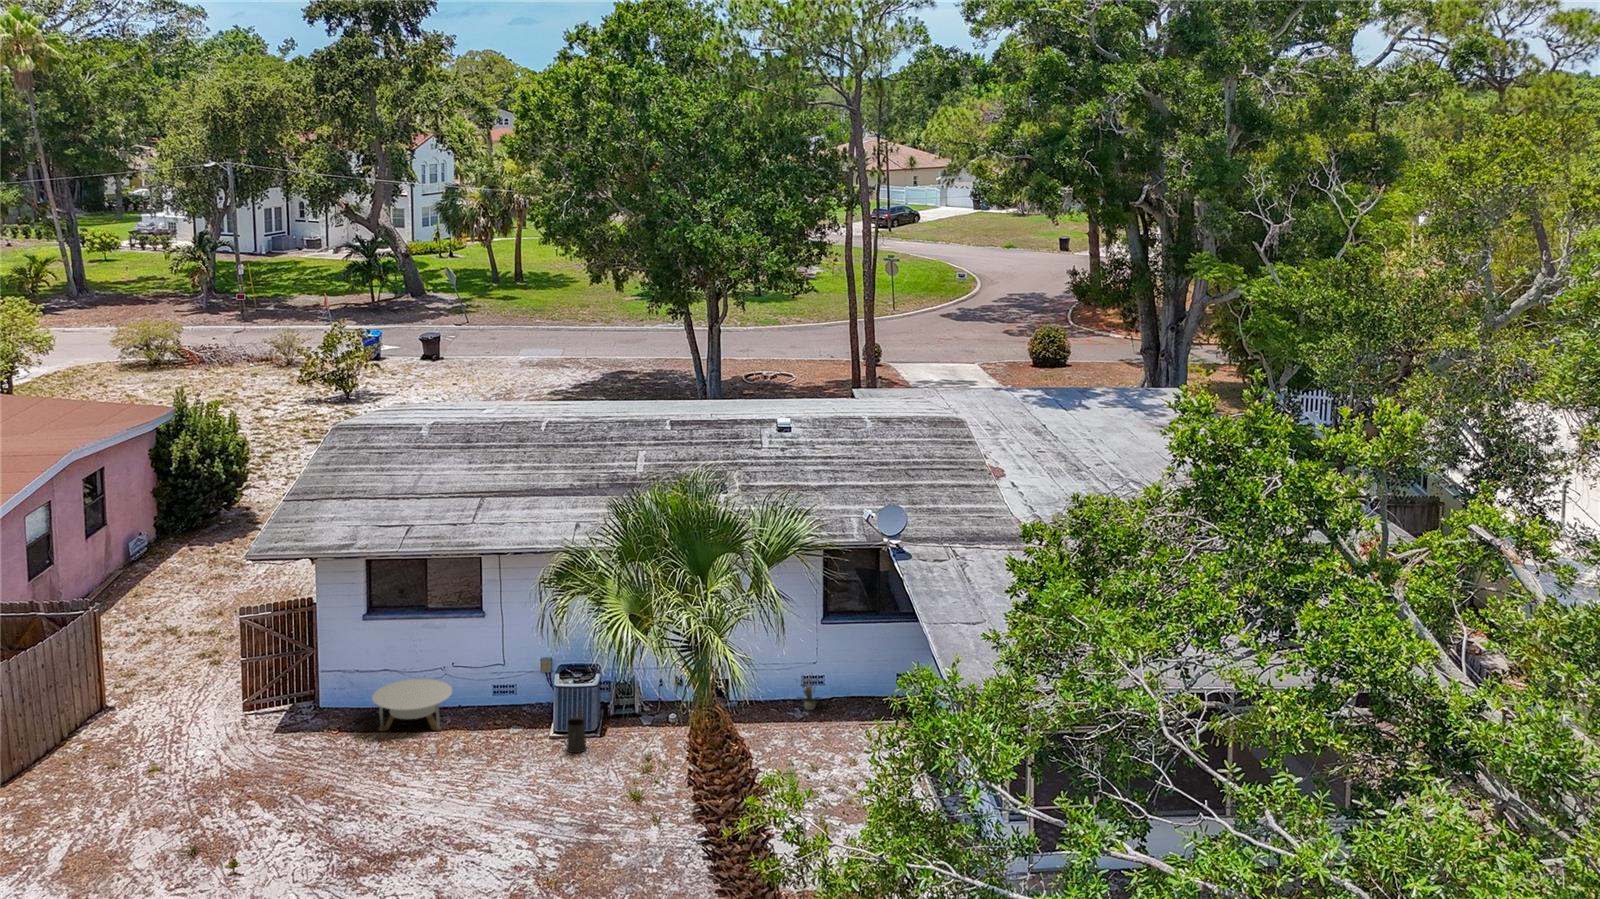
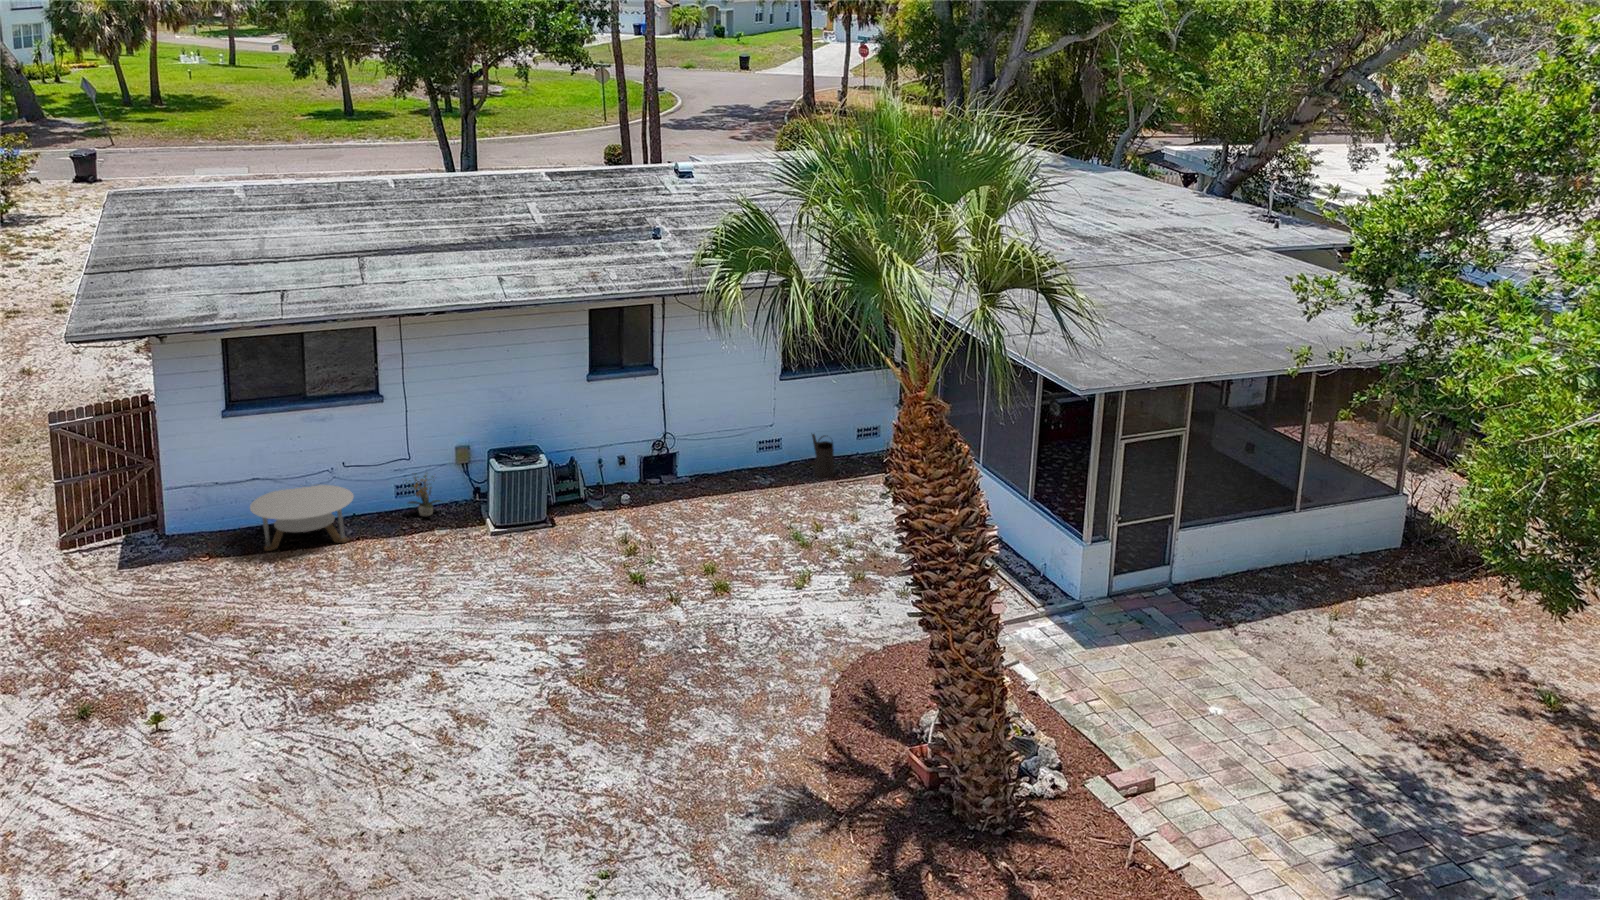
potted plant: present [796,677,821,710] -> present [408,475,440,516]
watering can: present [567,706,587,753] -> present [812,434,835,478]

